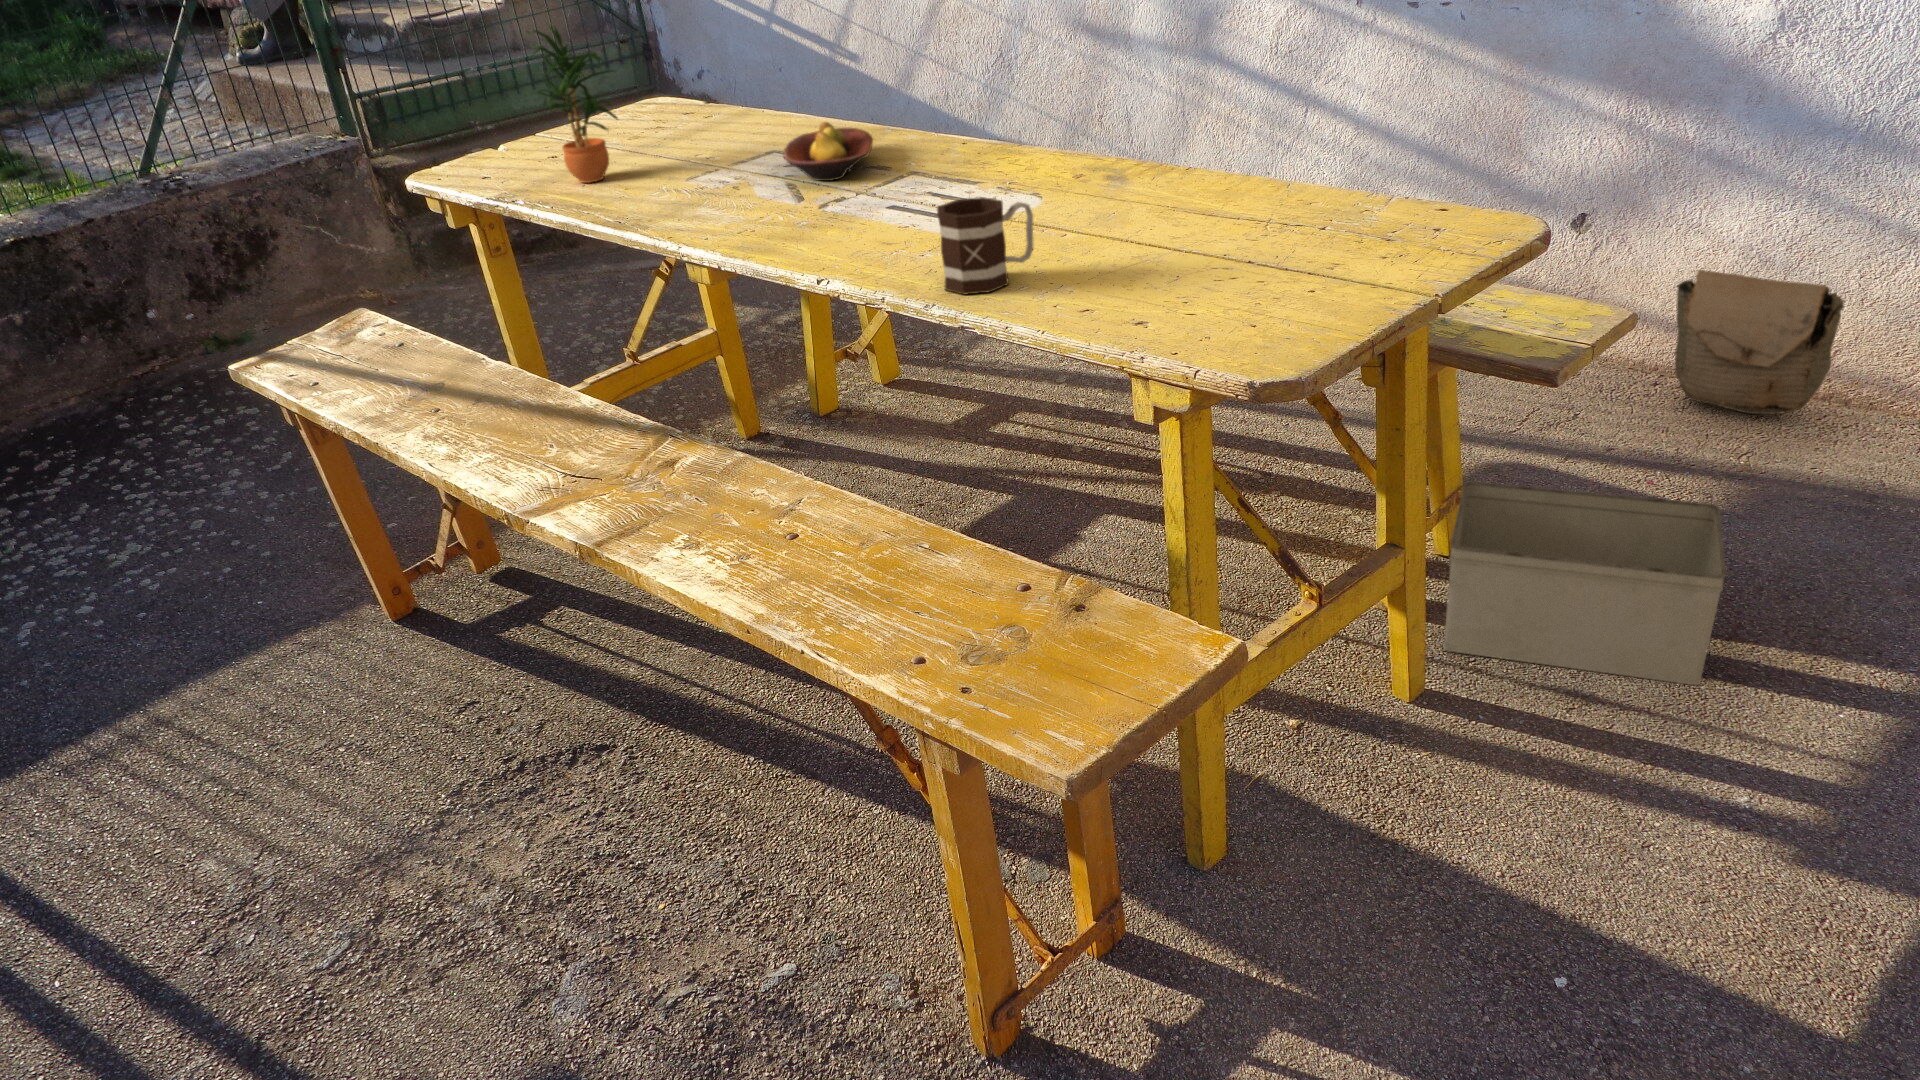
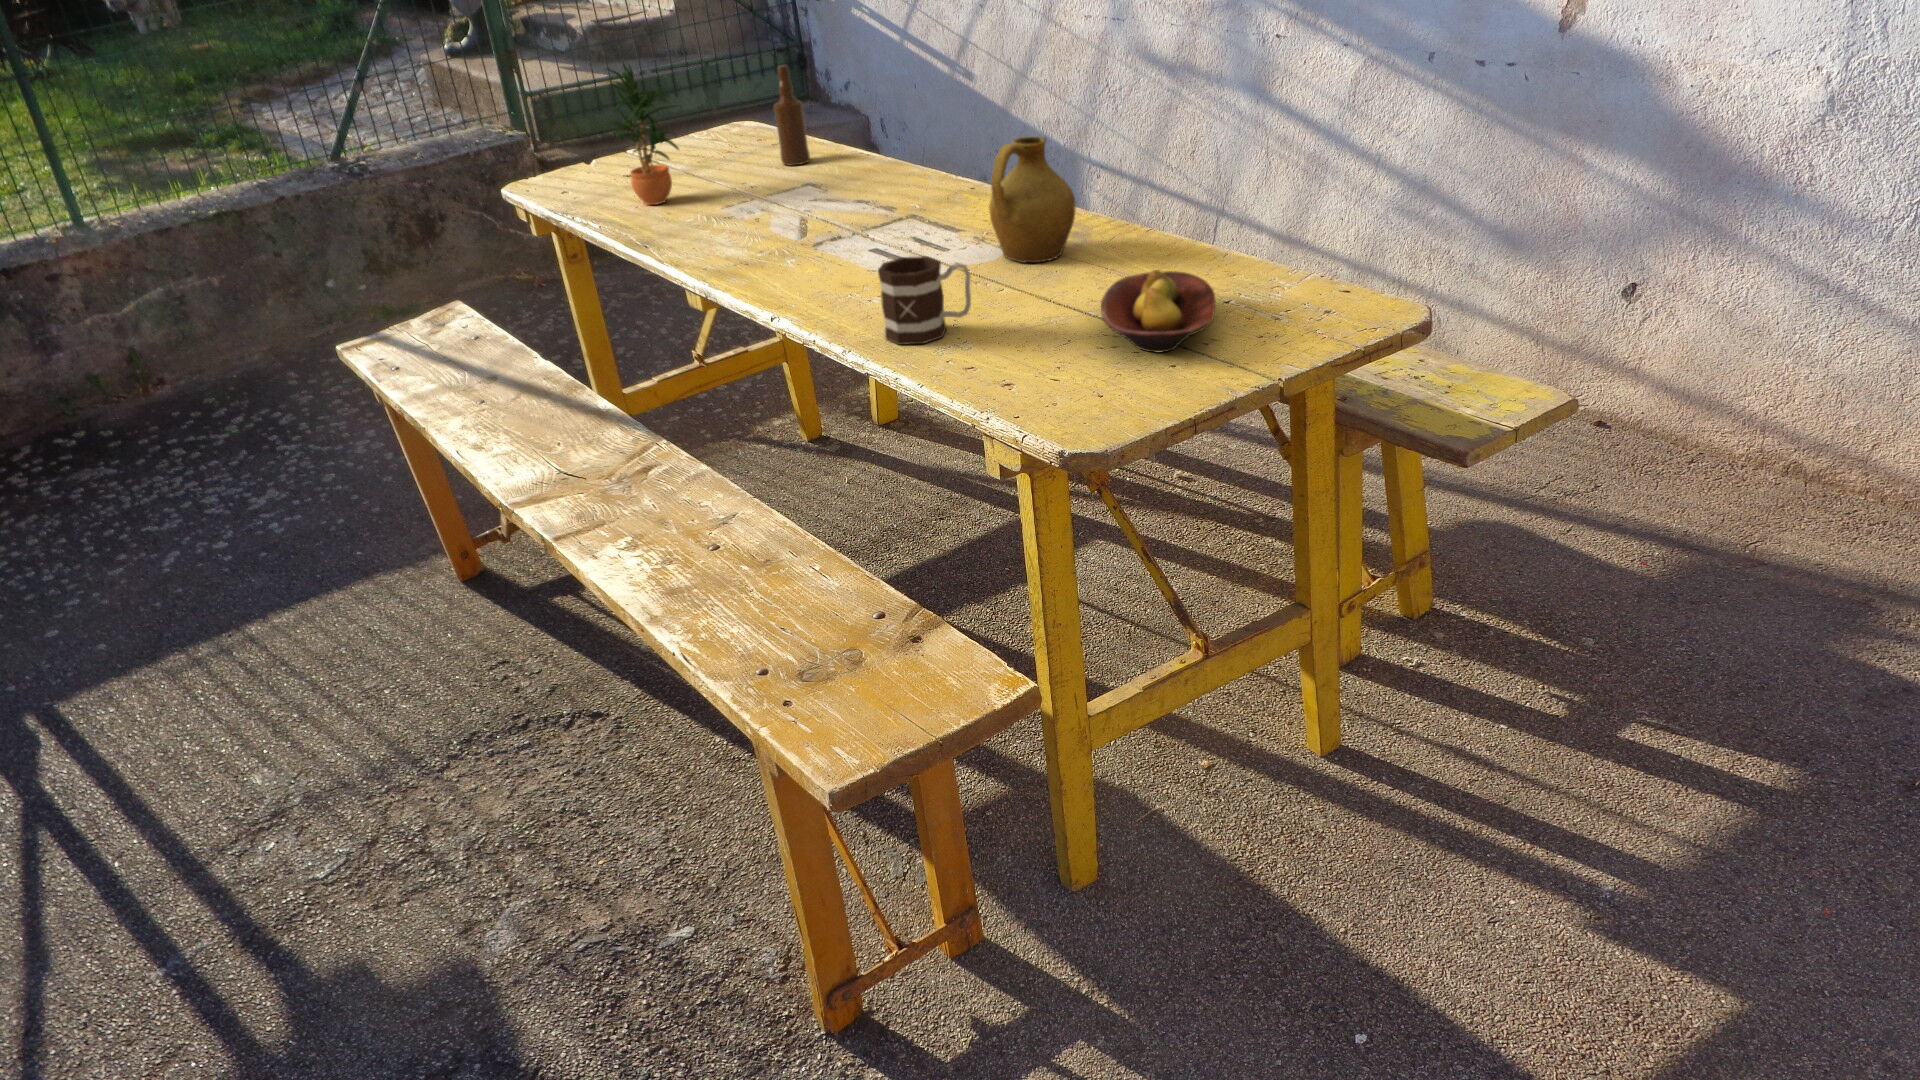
bottle: none [704,27,745,137] -> present [774,65,810,166]
pitcher: none [1007,73,1100,210] -> present [989,137,1076,263]
fruit bowl: present [783,122,873,181] -> present [1101,270,1215,352]
bag: present [1675,270,1844,414] -> none [1707,347,1880,503]
storage bin: present [1444,482,1726,685] -> none [1373,549,1656,772]

